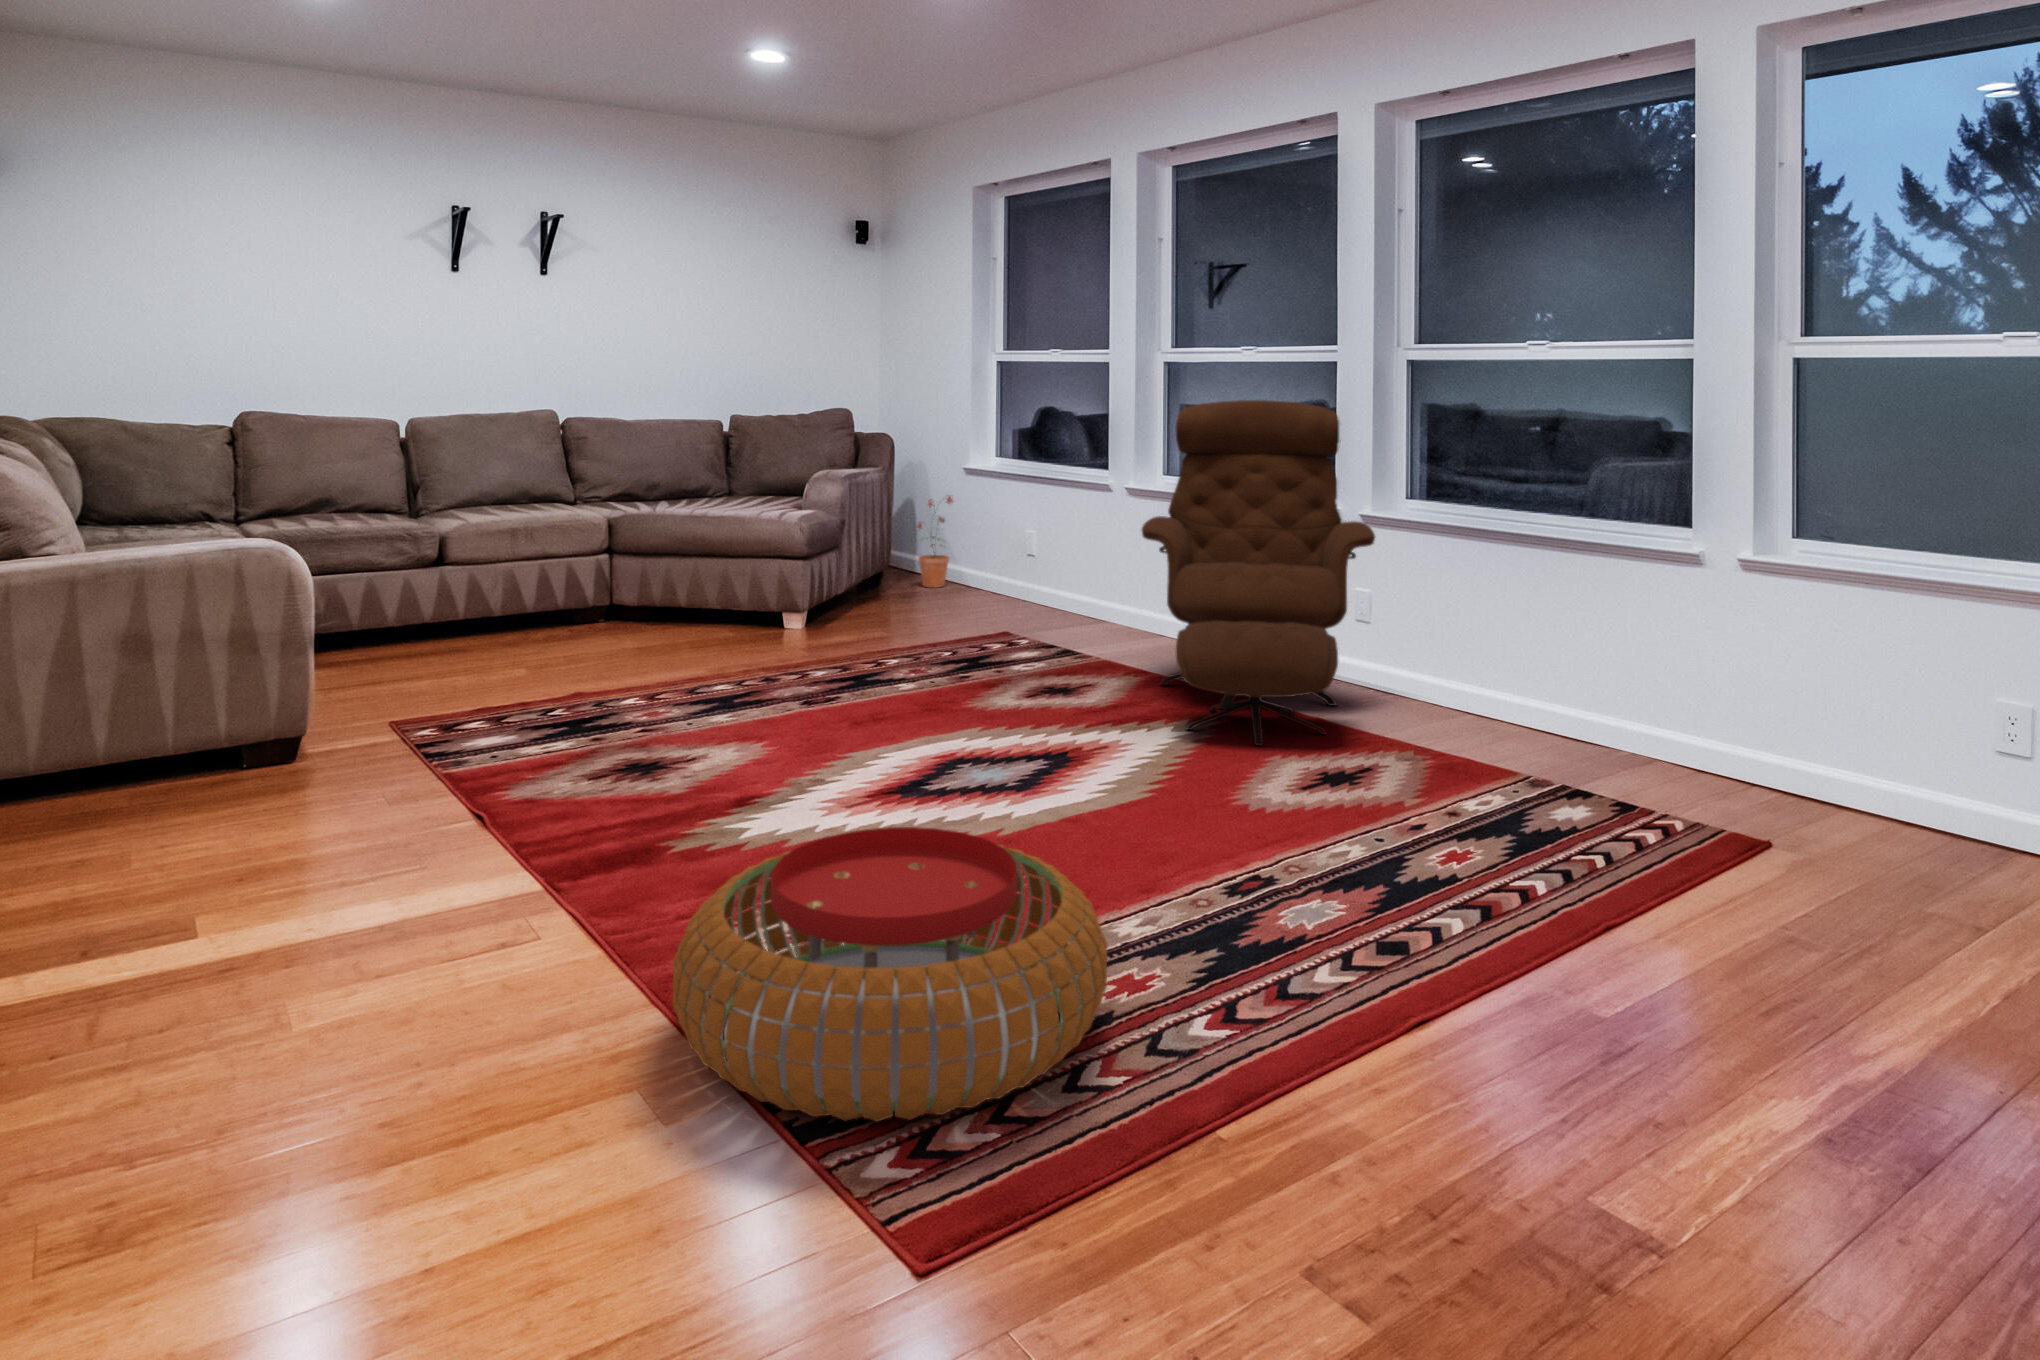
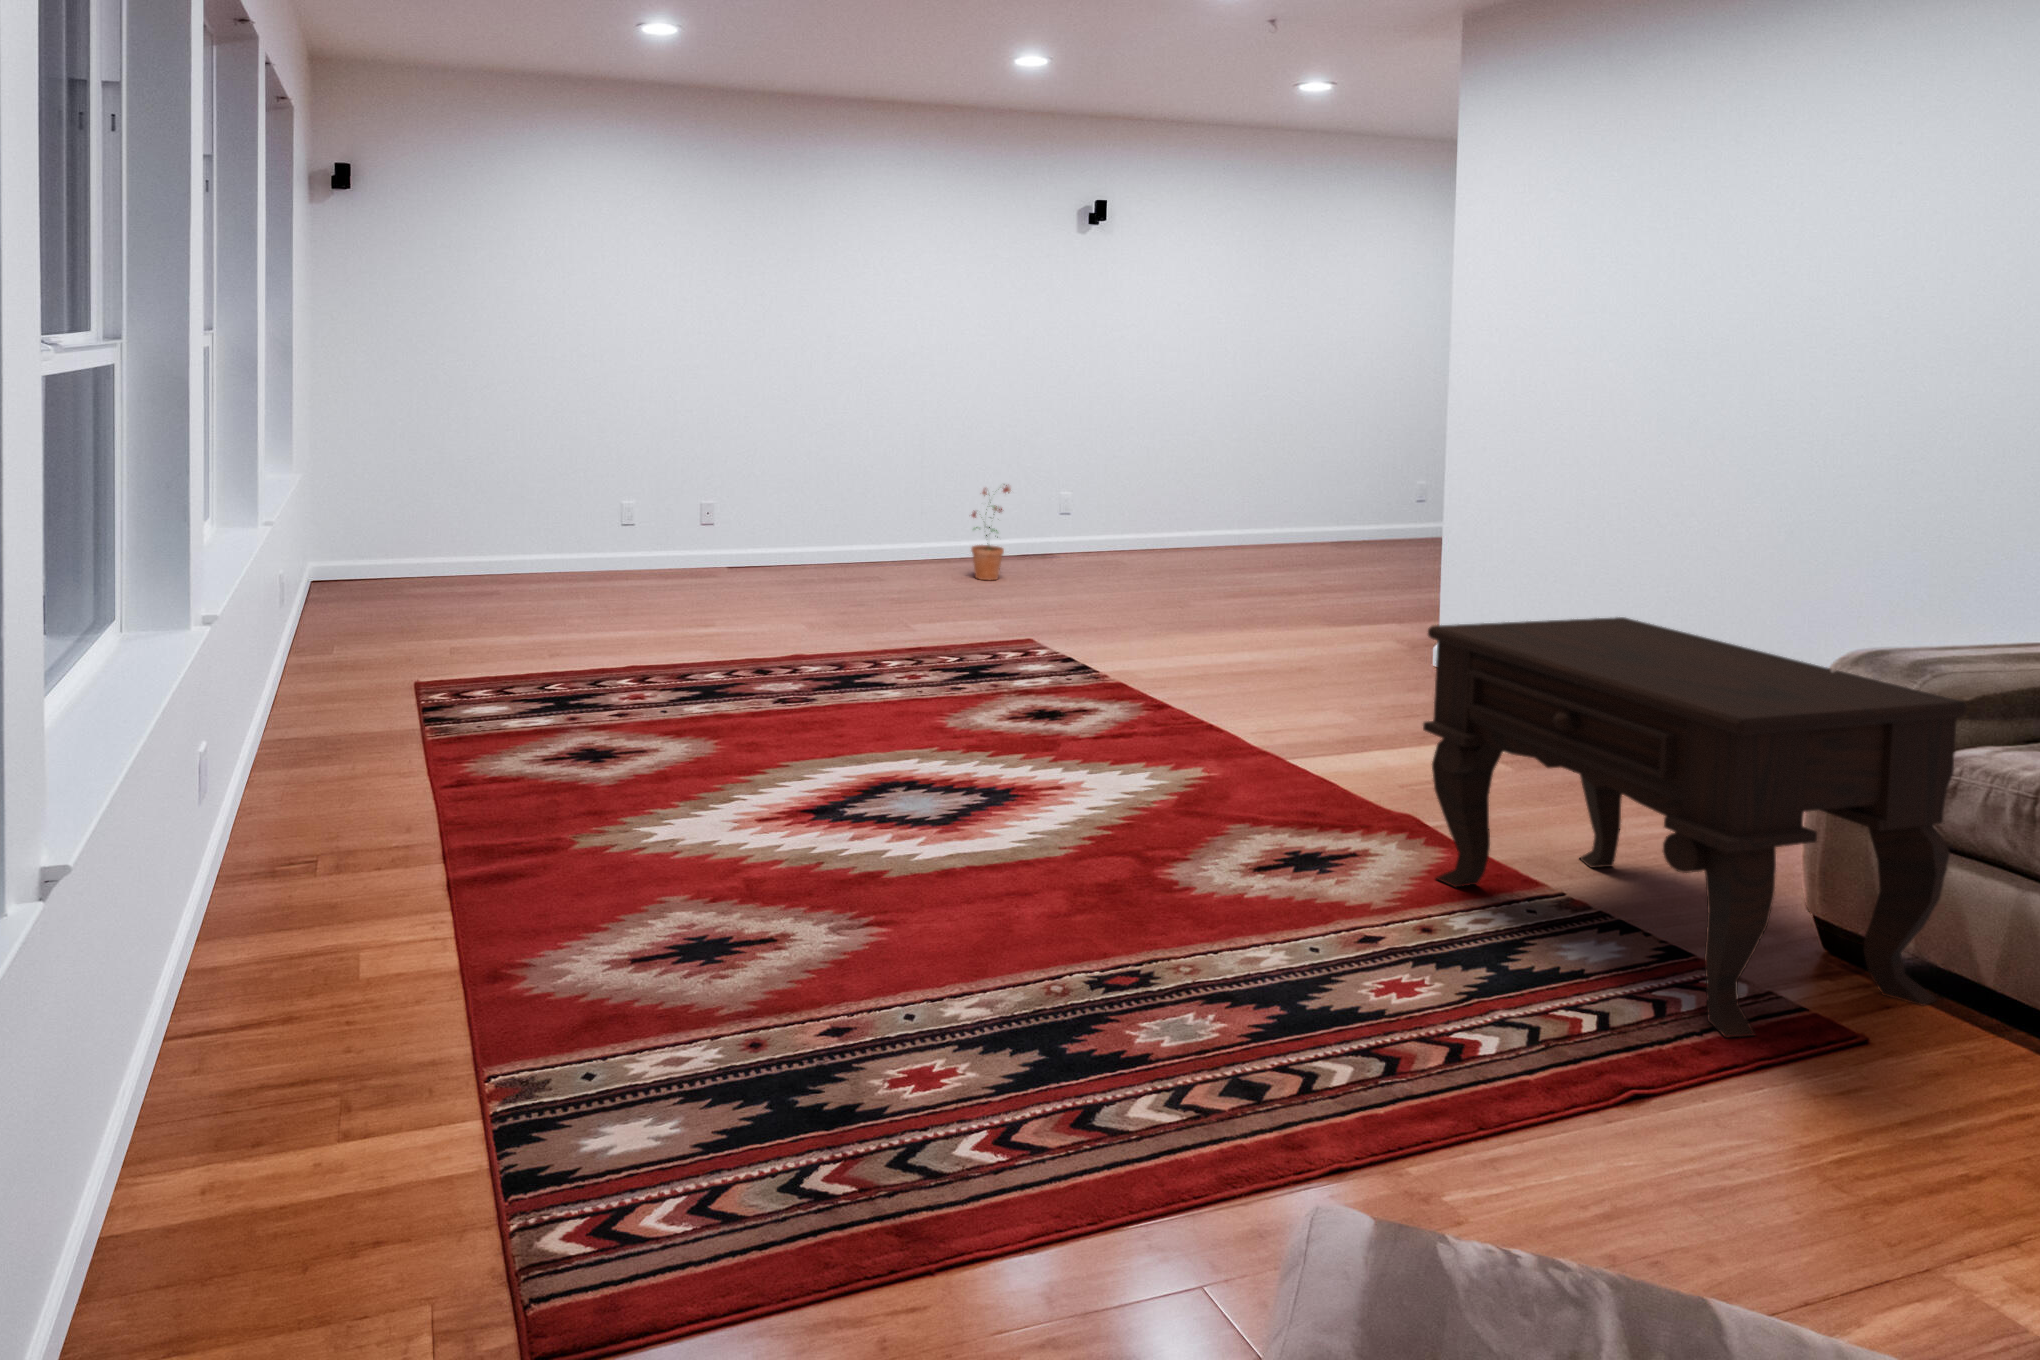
lounge chair: present [1142,400,1375,746] -> none [1152,407,1429,809]
side table: none [1424,549,1815,857] -> present [1423,617,1967,1037]
pouf: present [673,827,1107,1121] -> none [434,868,884,1190]

